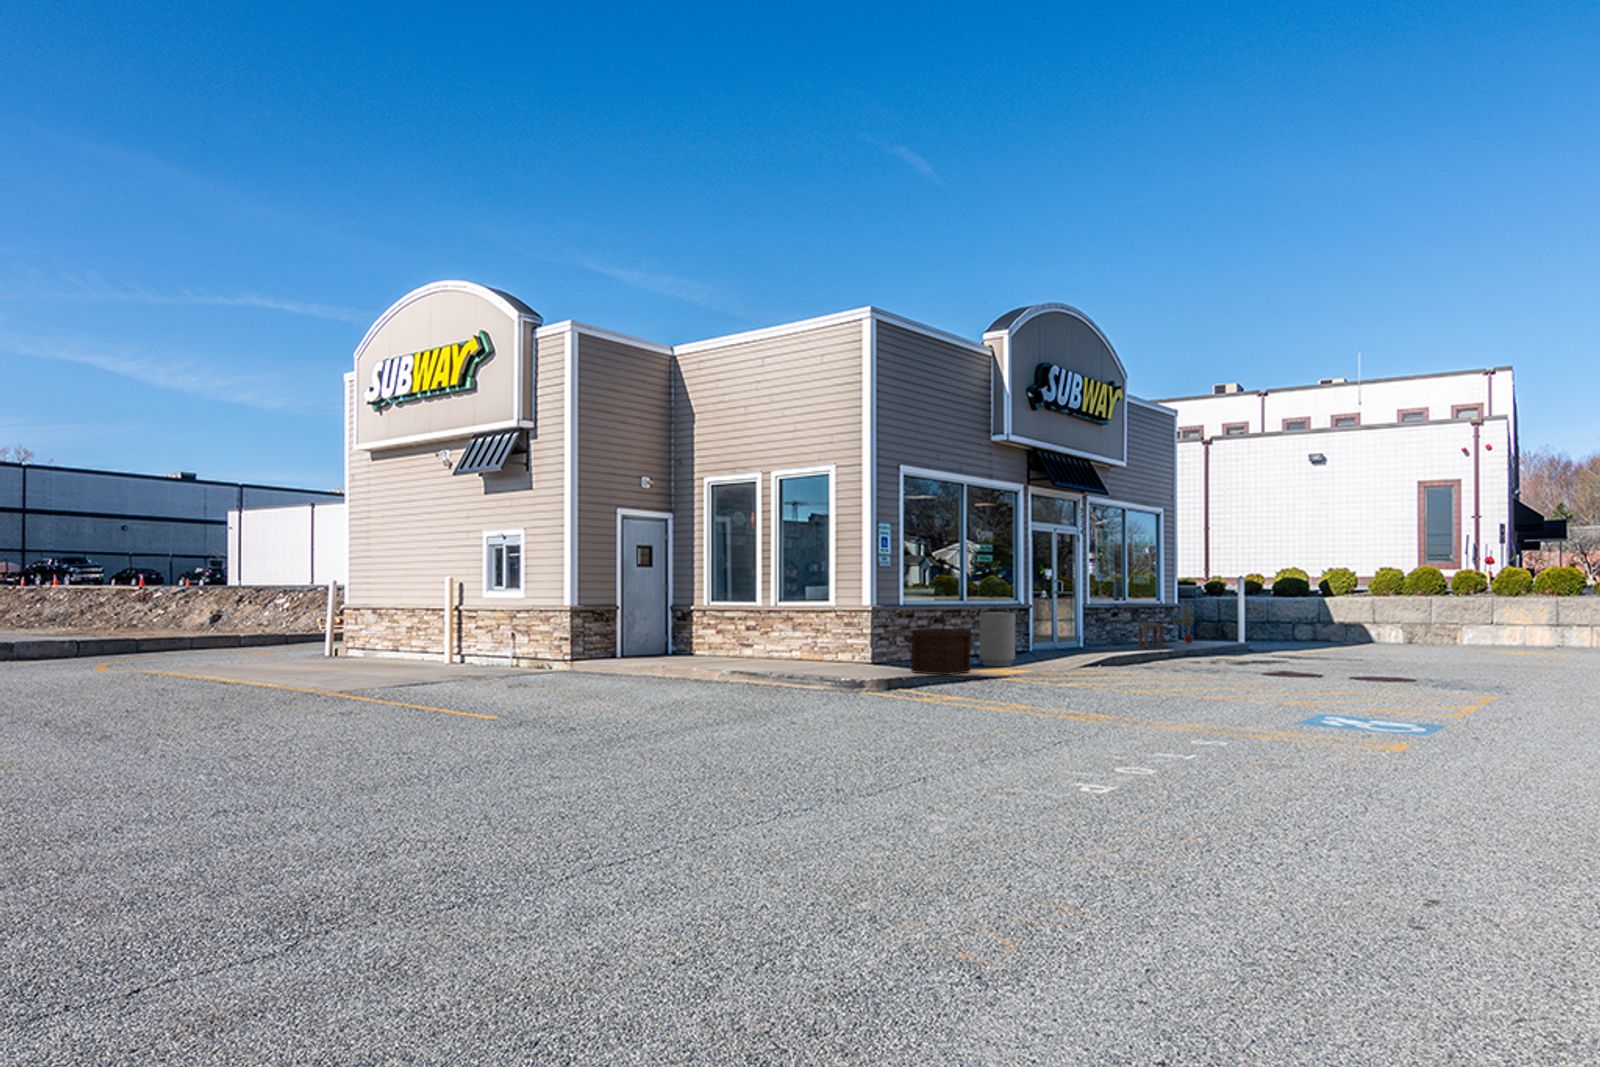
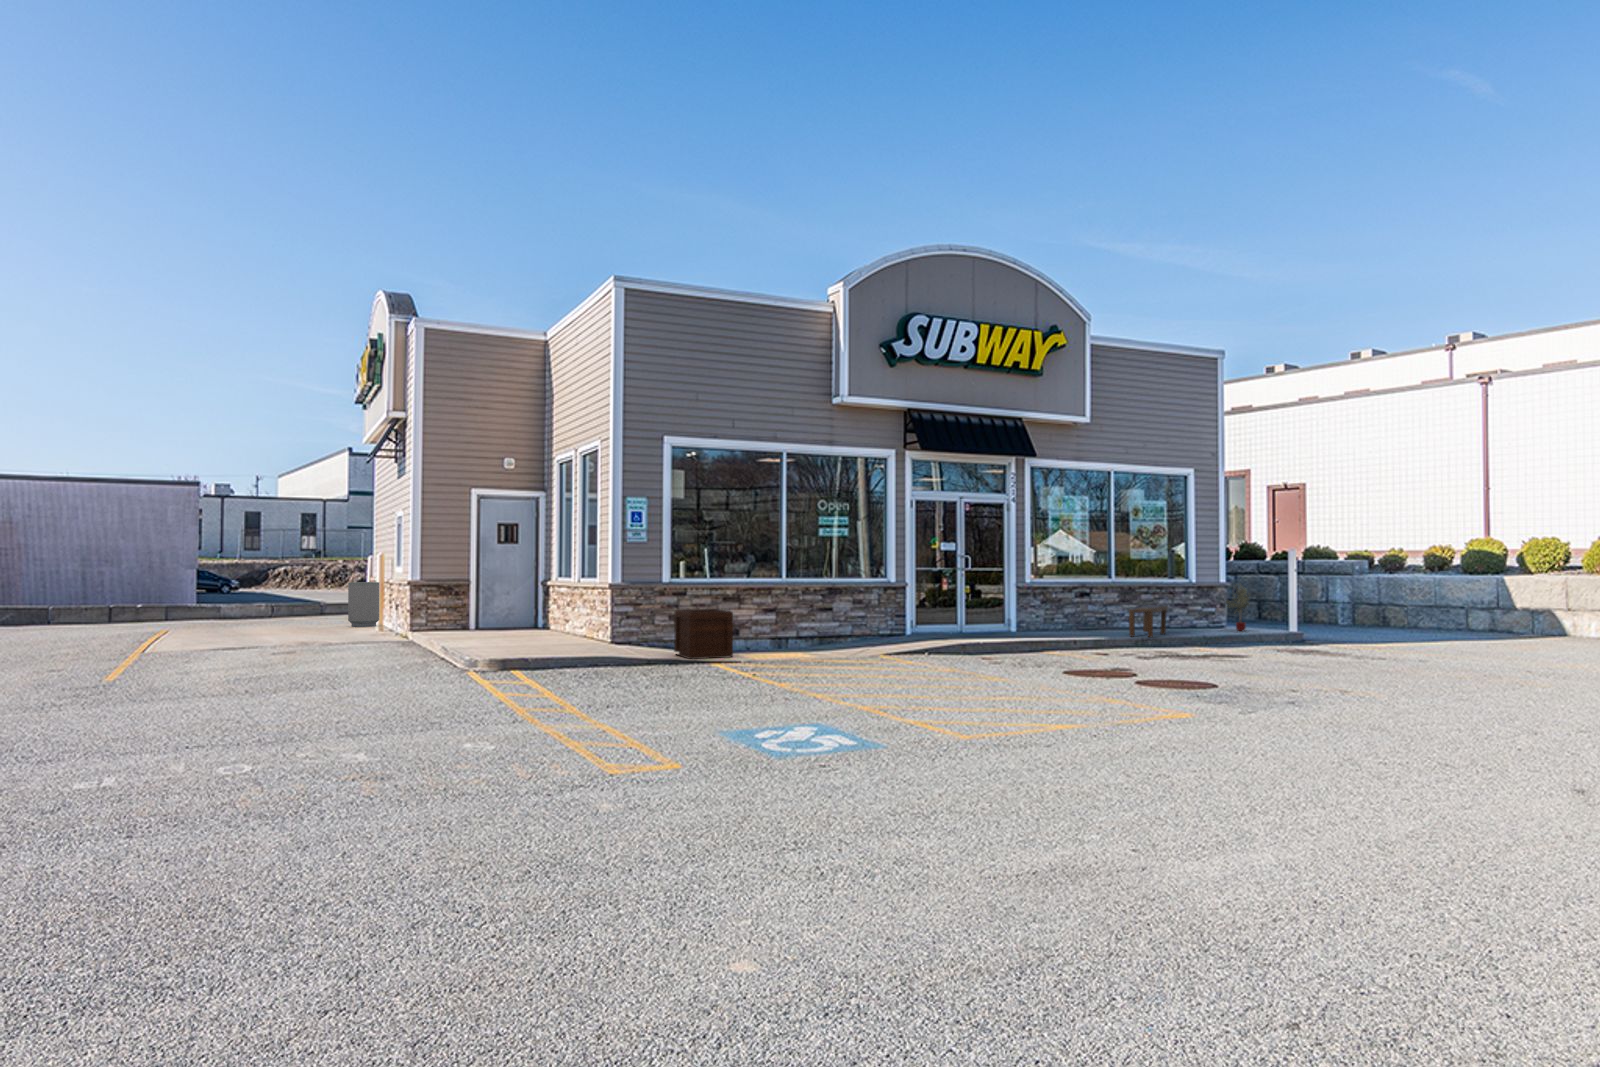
trash can: present [980,612,1015,666] -> present [348,582,380,627]

